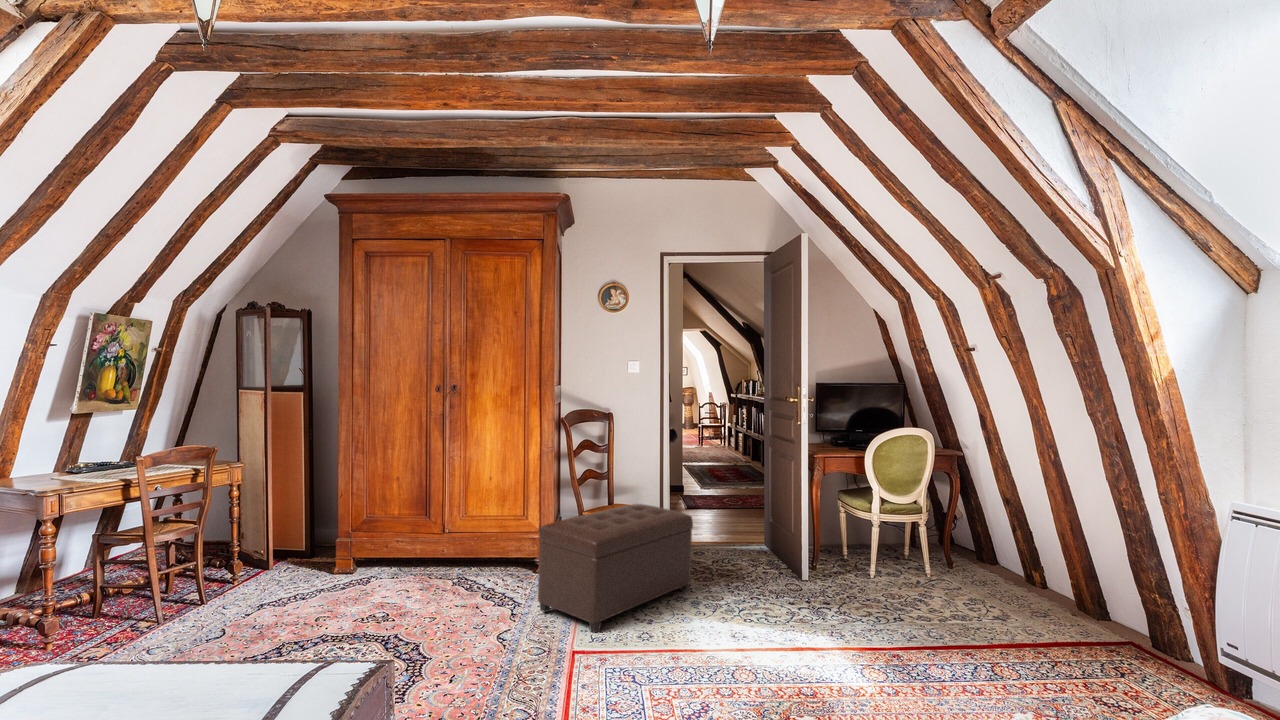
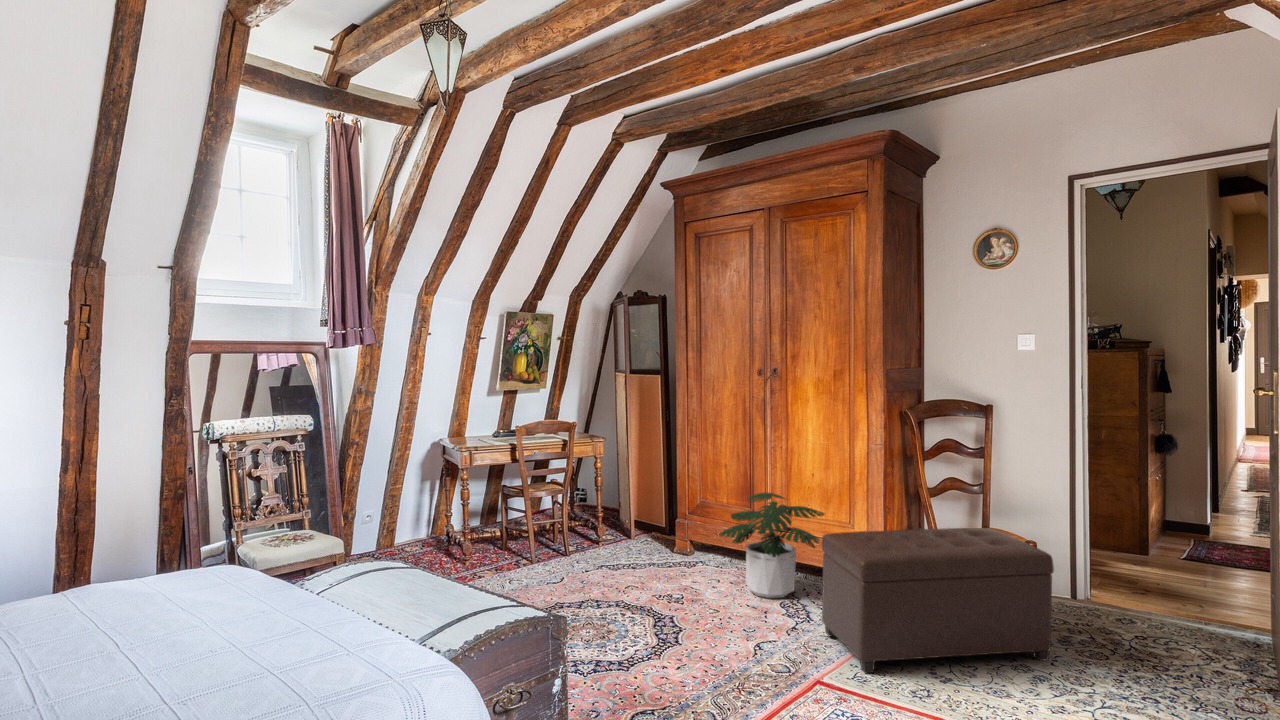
potted plant: none [416,498,517,595] -> present [719,492,824,598]

